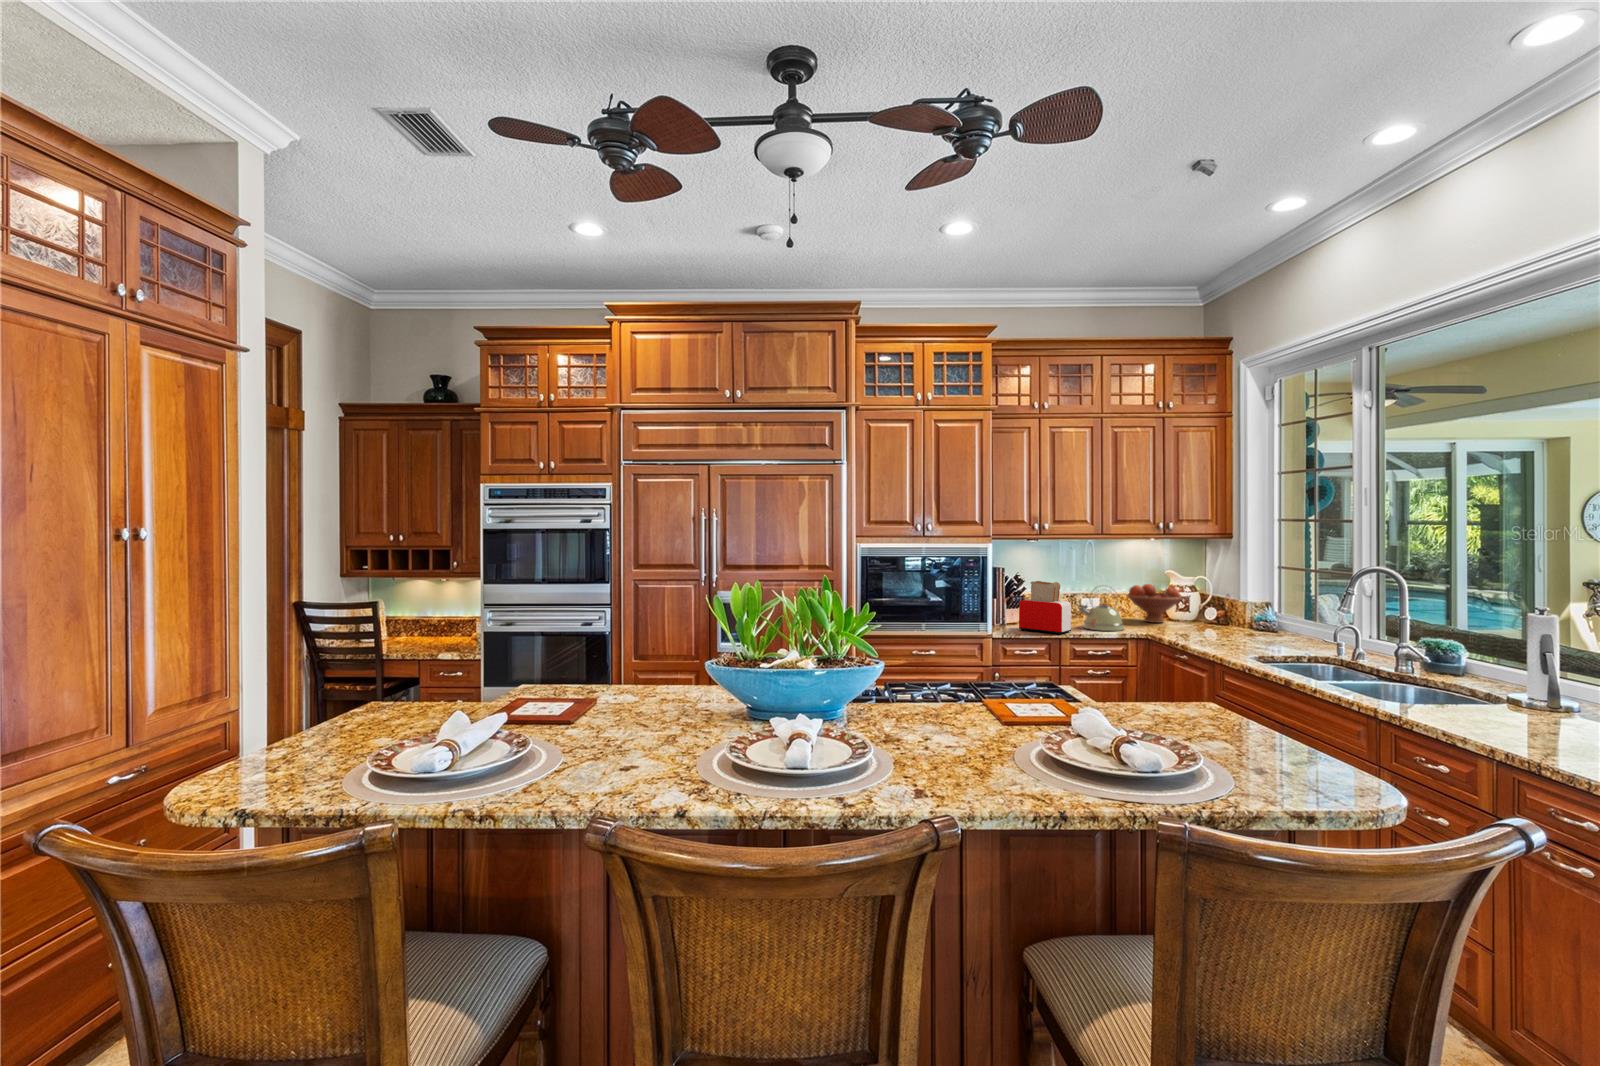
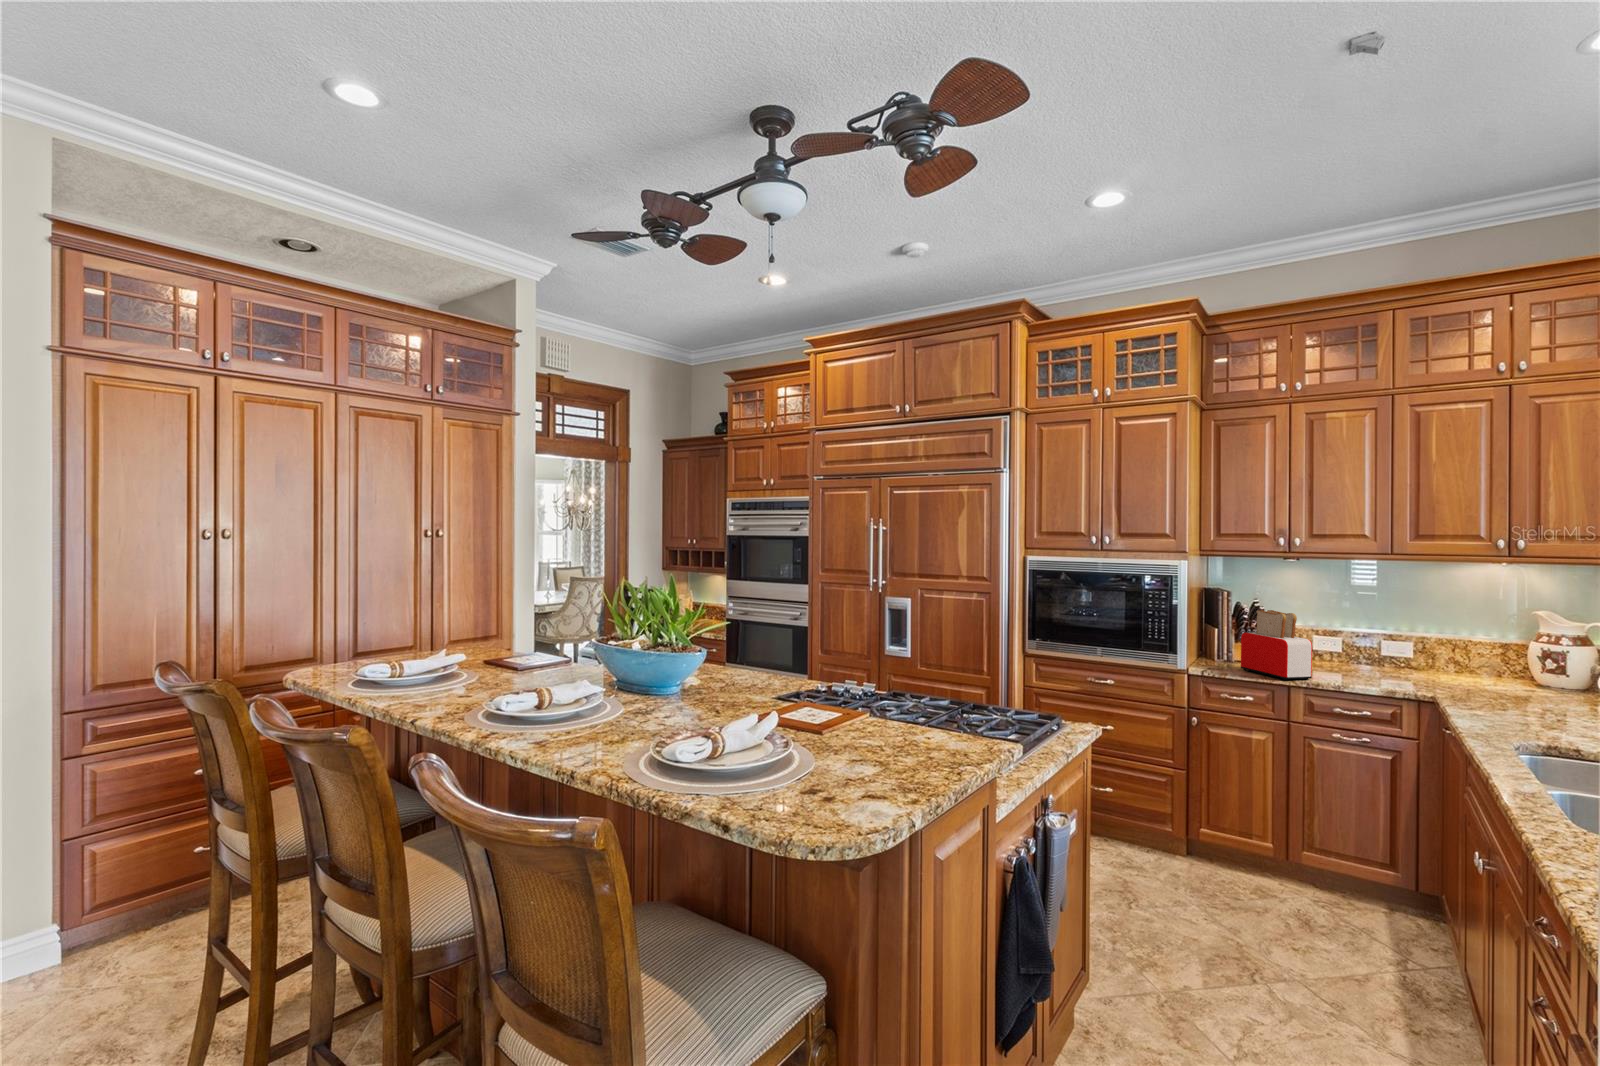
fruit bowl: present [1127,584,1182,623] -> none [1445,628,1545,686]
kettle: present [1079,586,1124,631] -> none [1338,622,1412,687]

